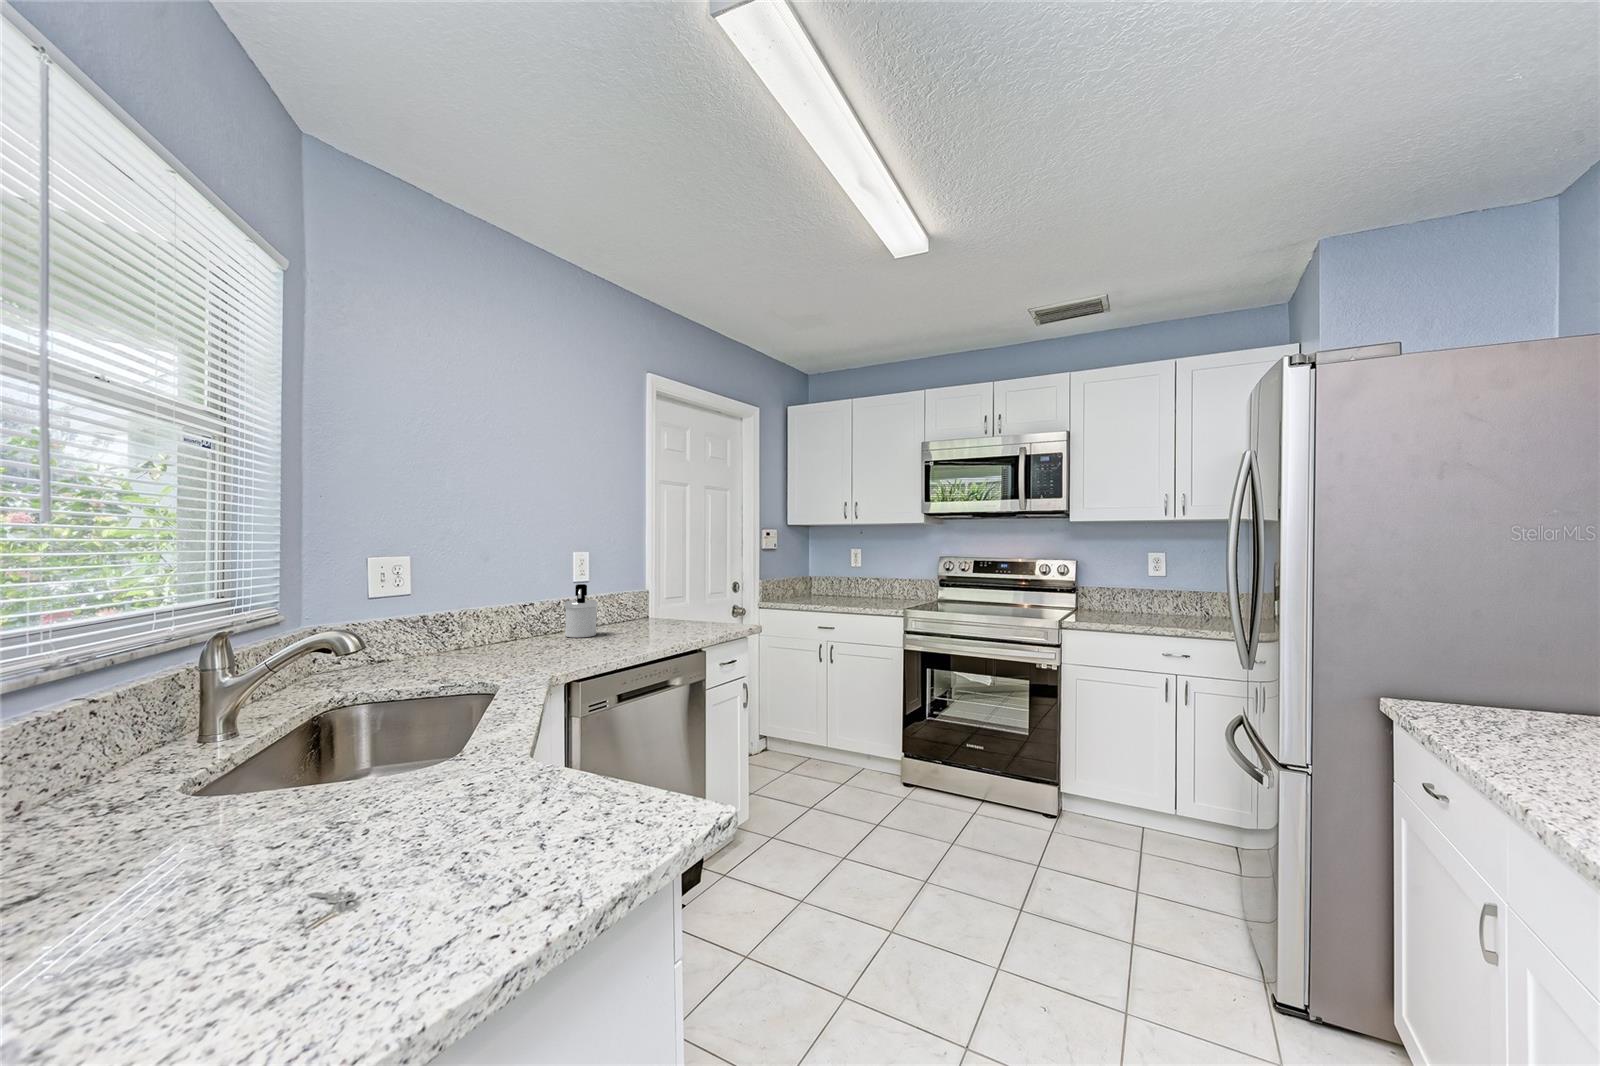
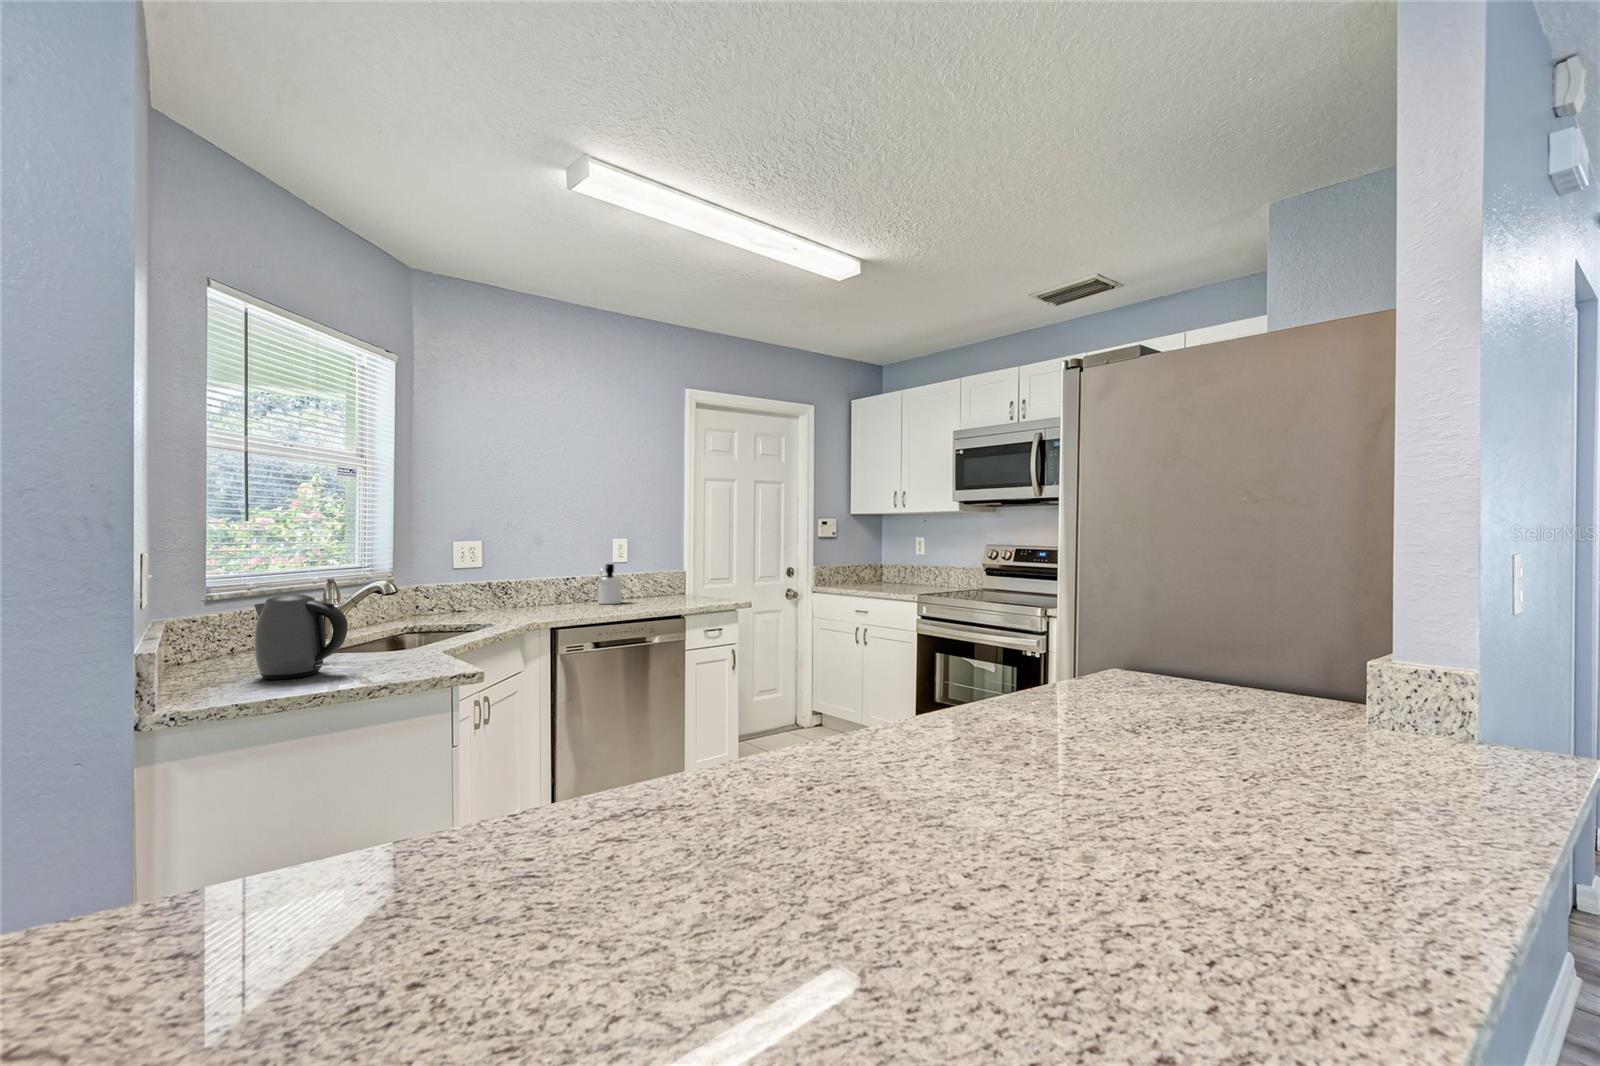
kettle: none [211,689,446,907] -> present [254,594,348,679]

